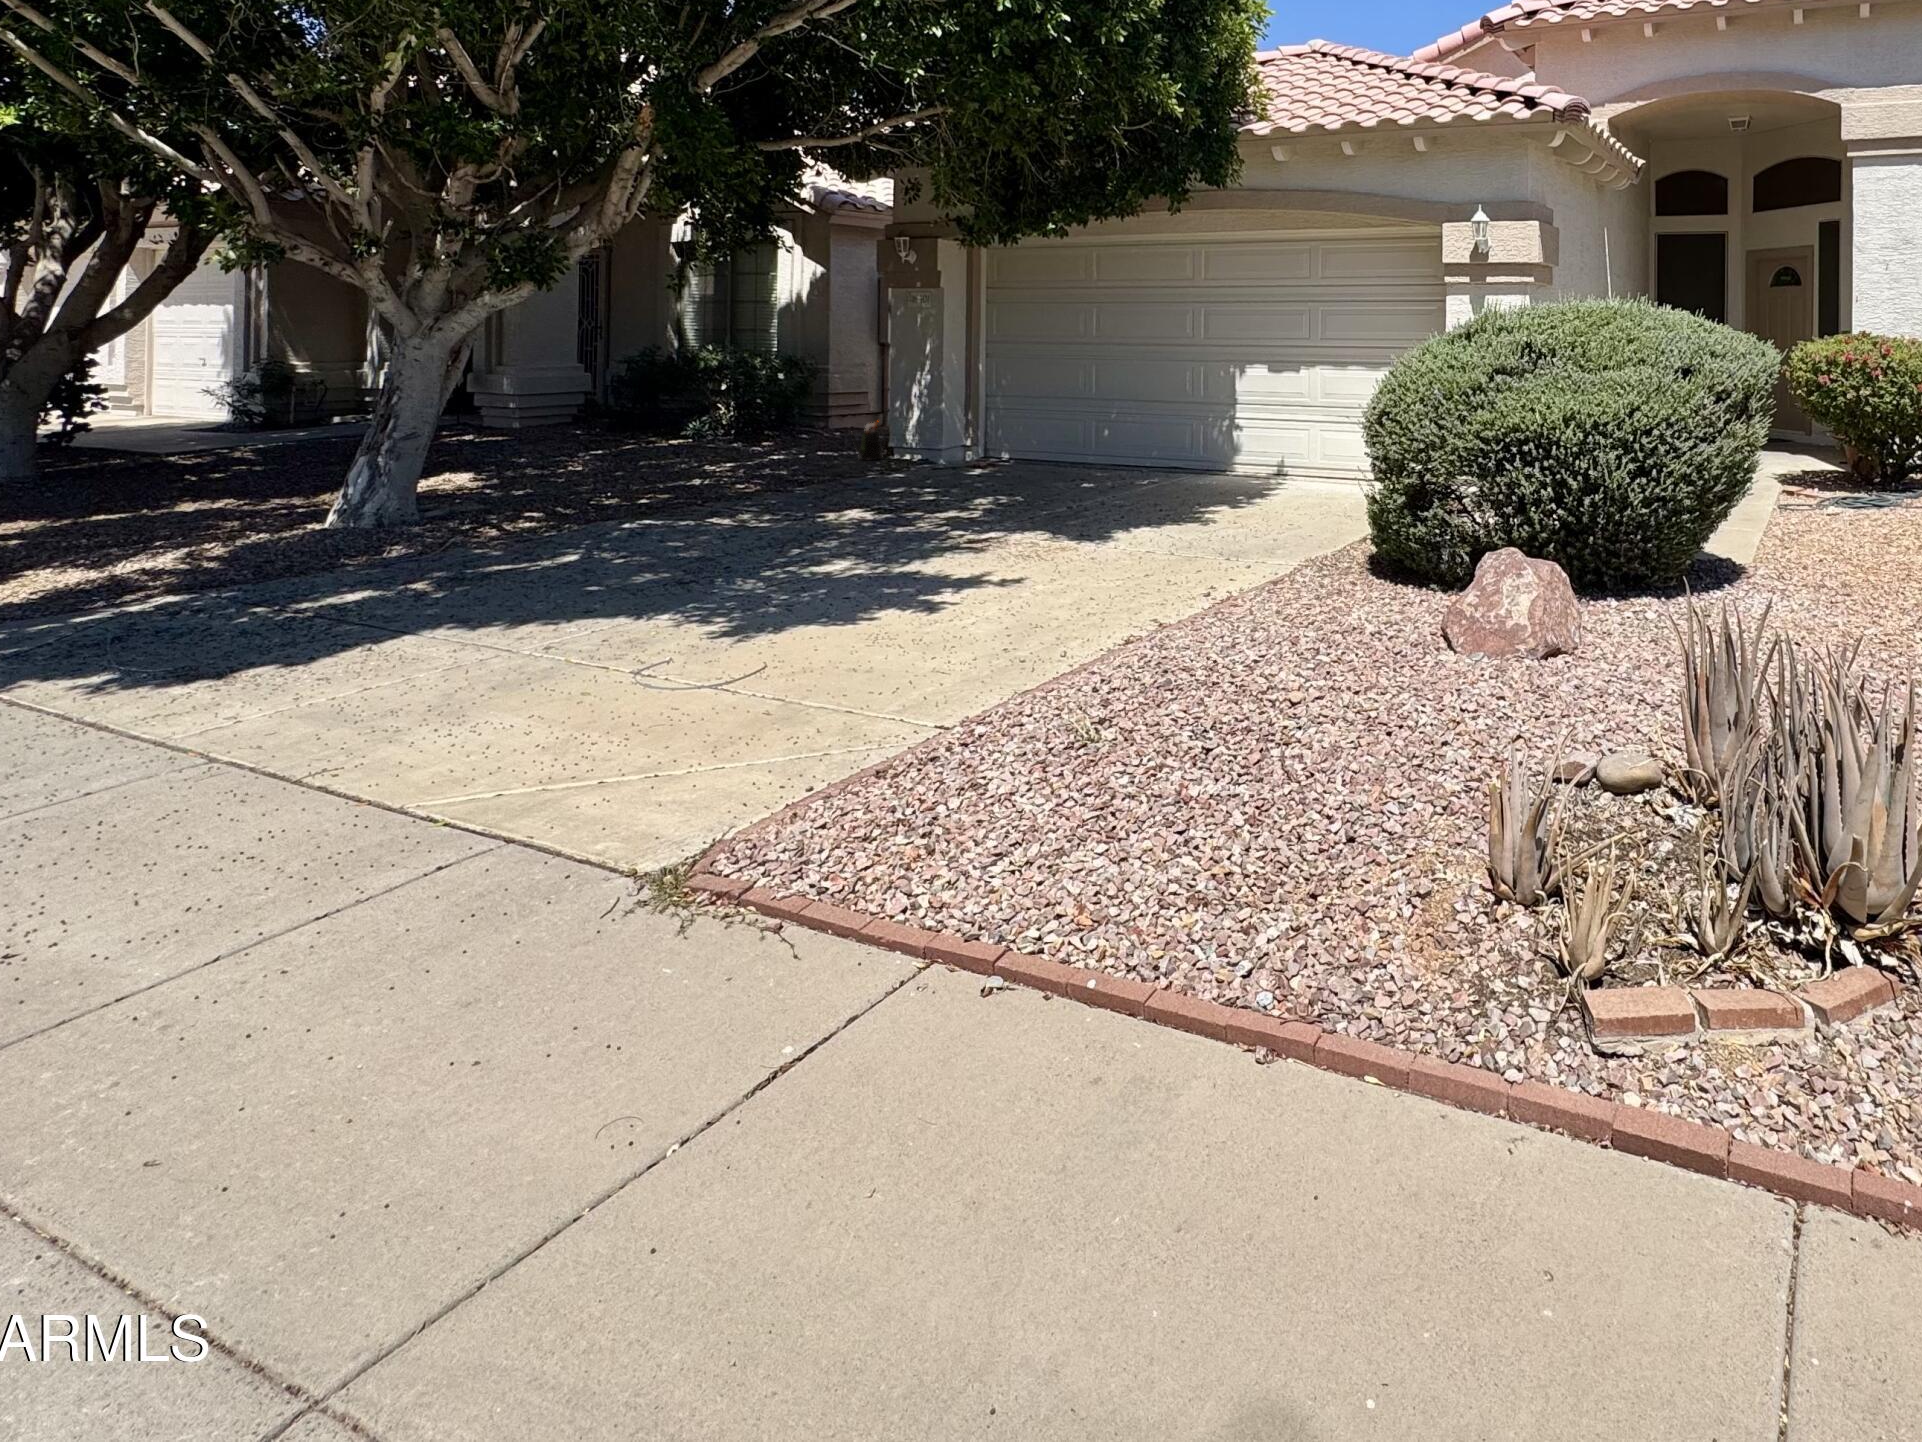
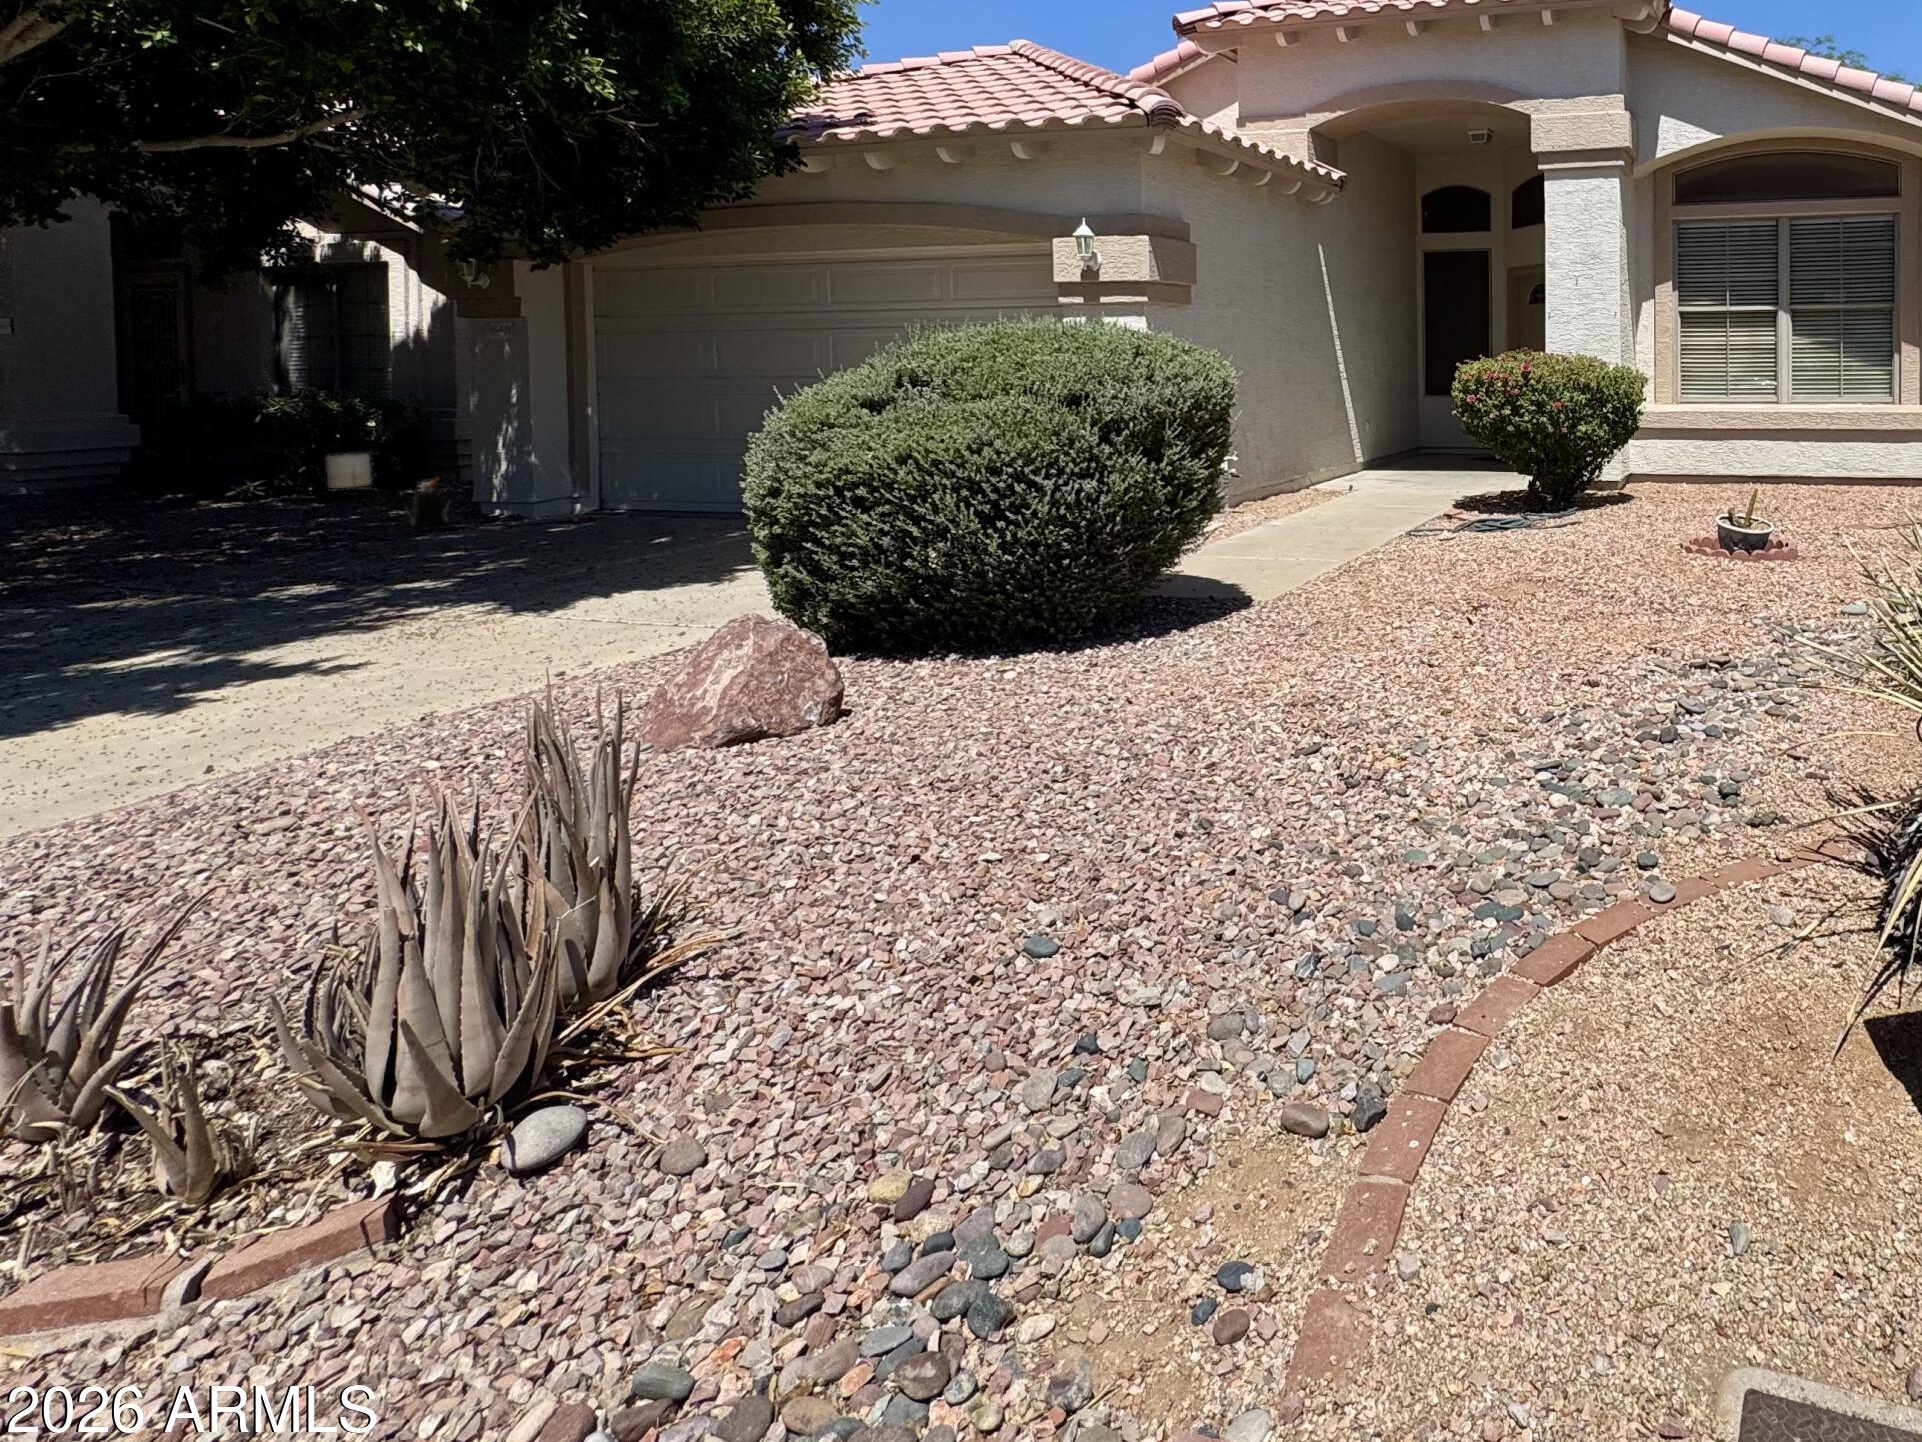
planter: none [759,398,789,437] -> present [326,454,372,489]

